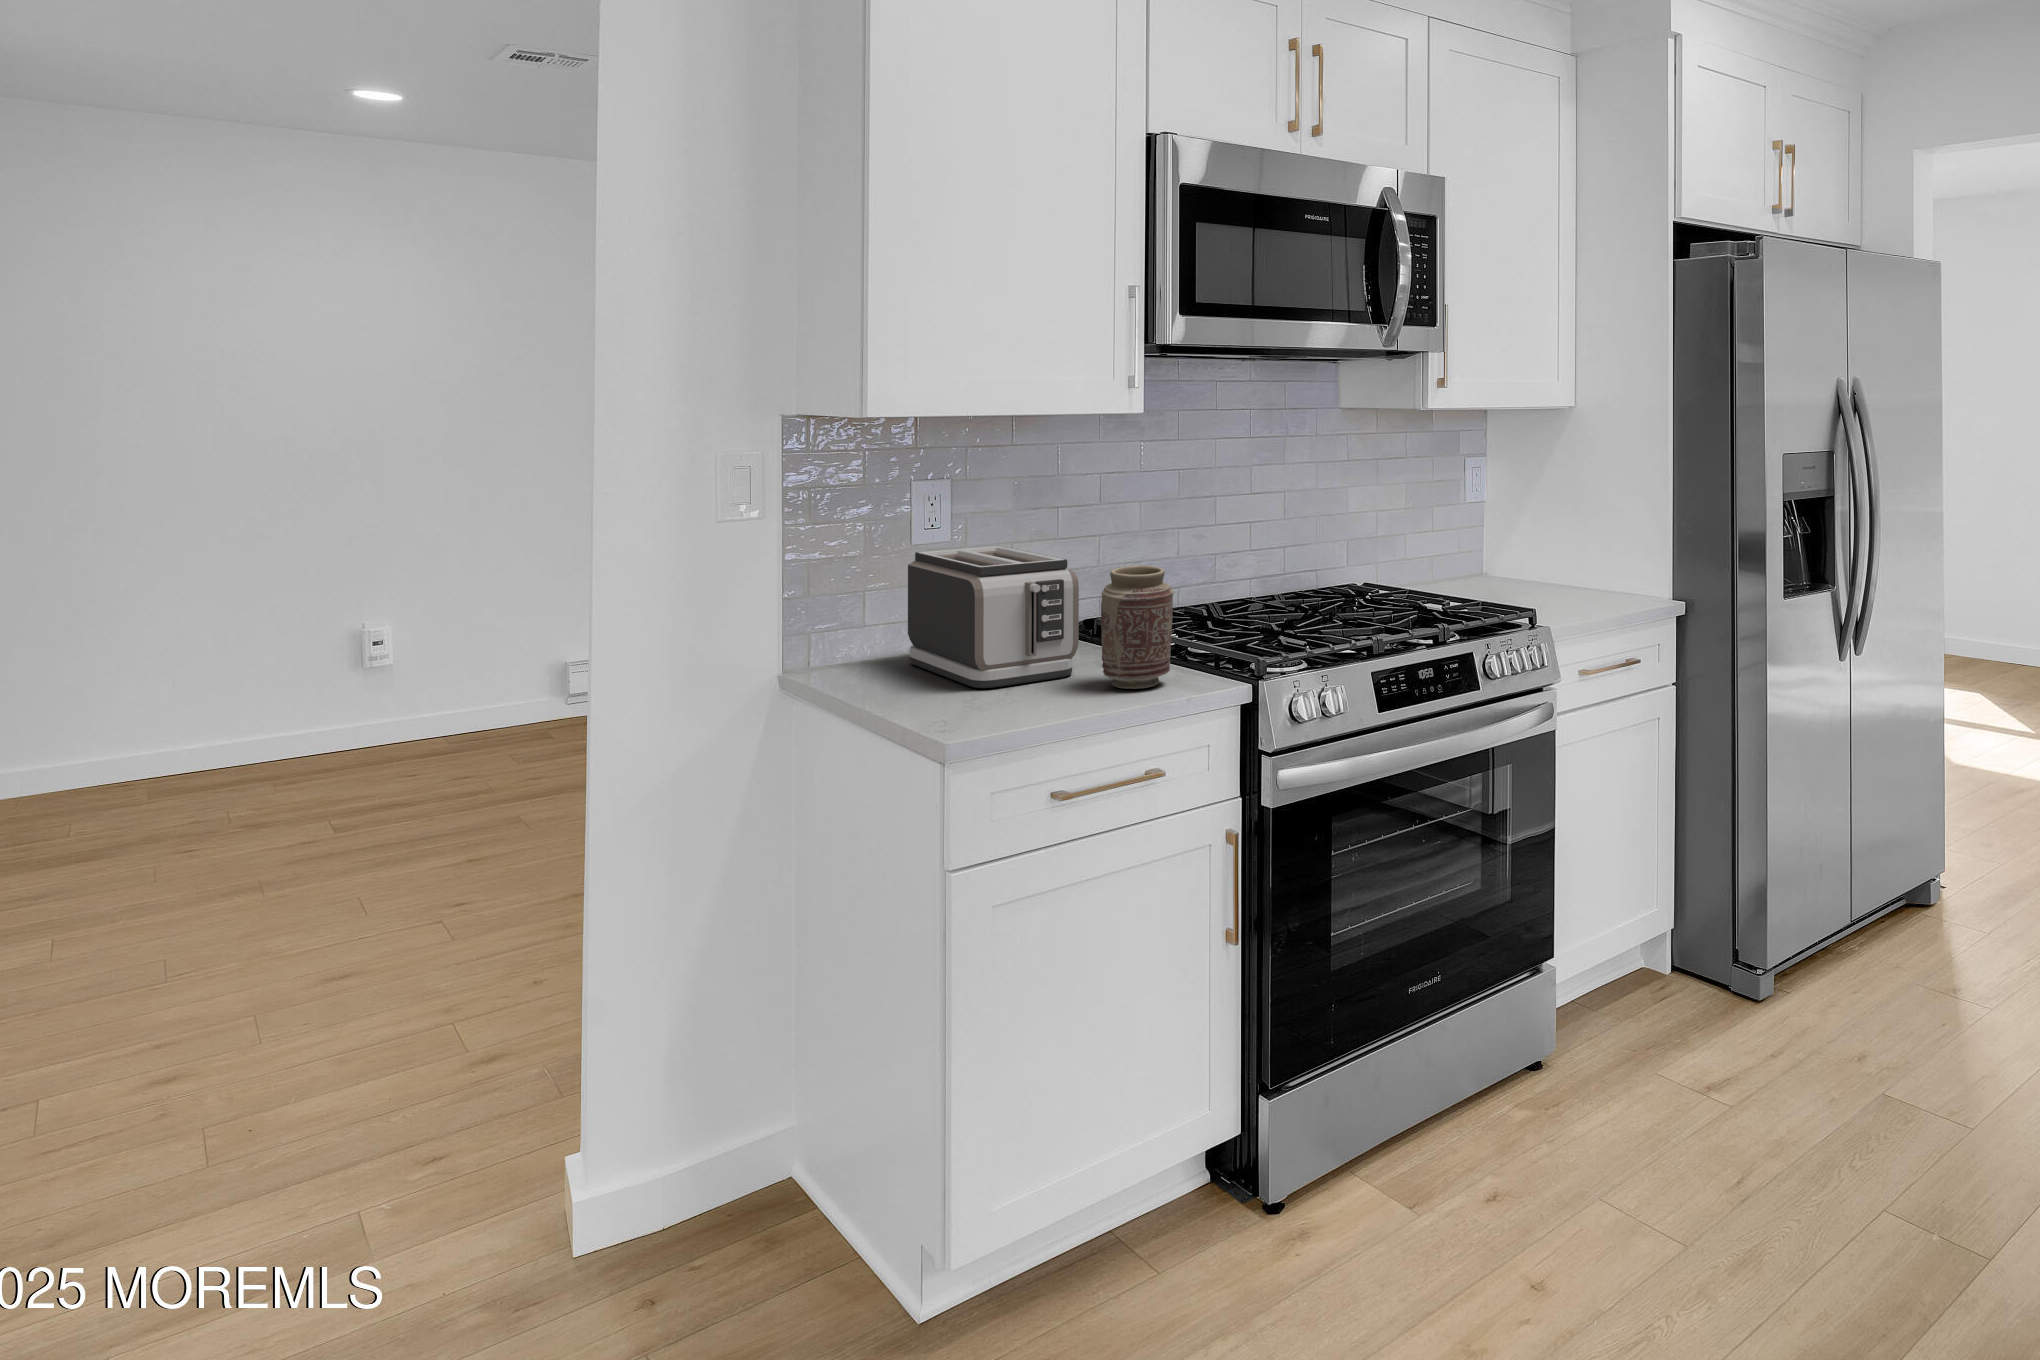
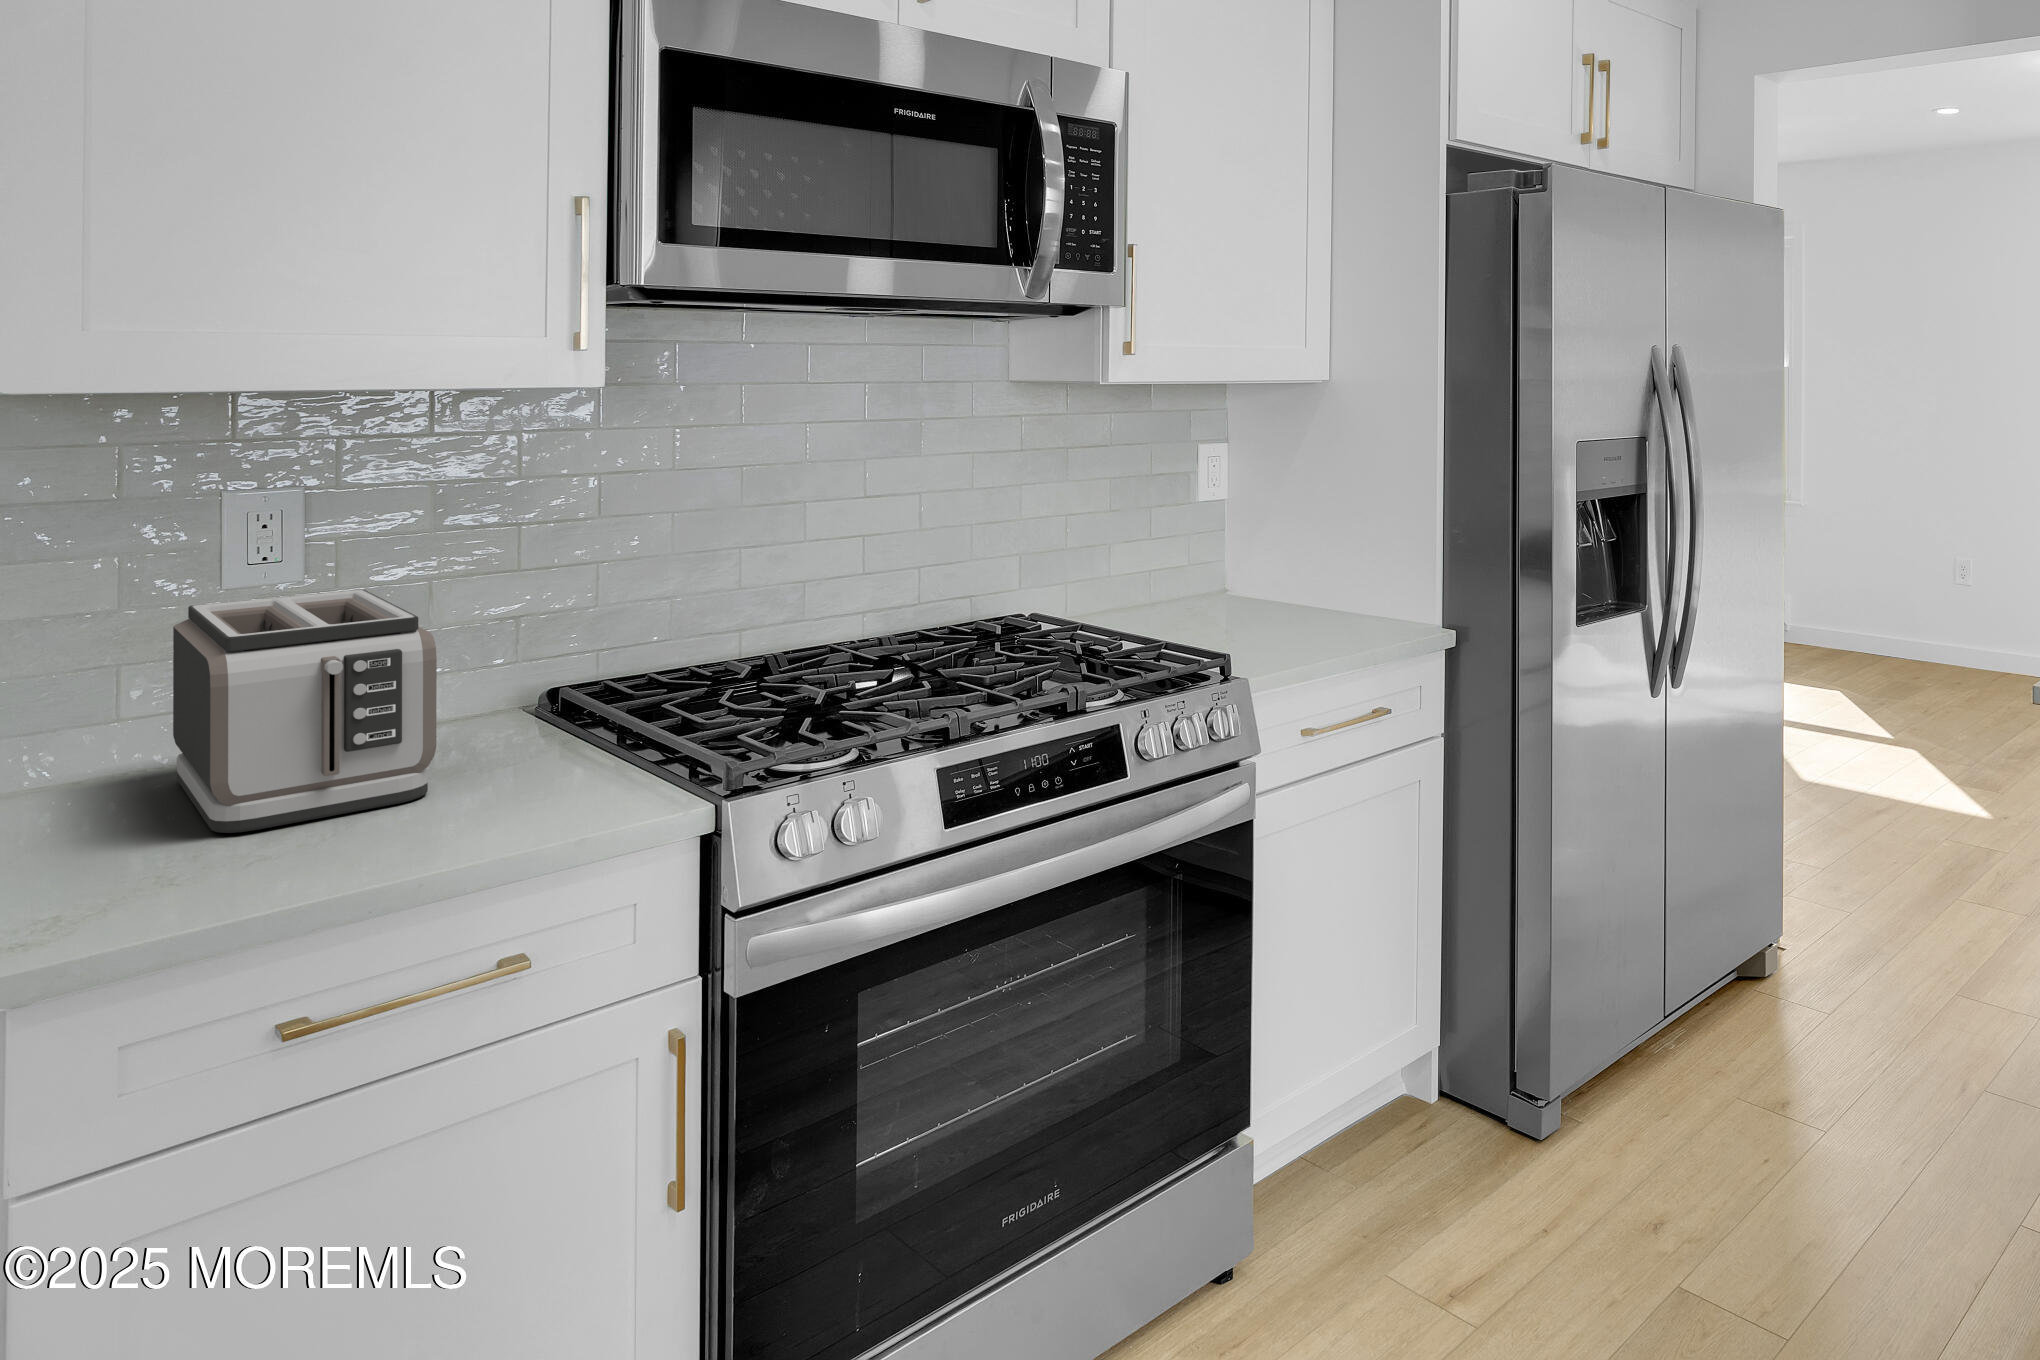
vase: present [1101,566,1174,689] -> none [441,626,575,826]

